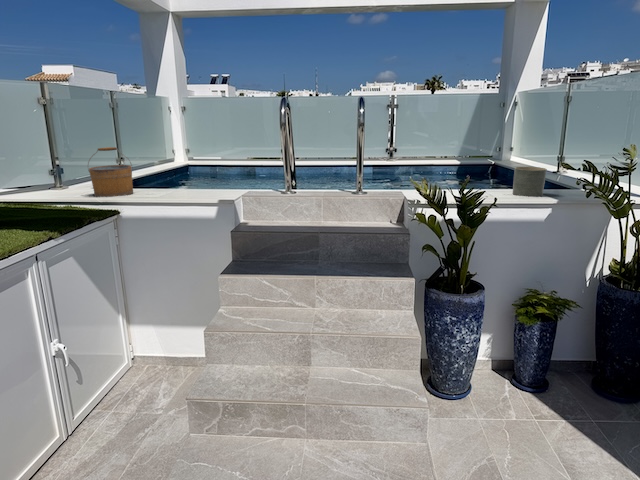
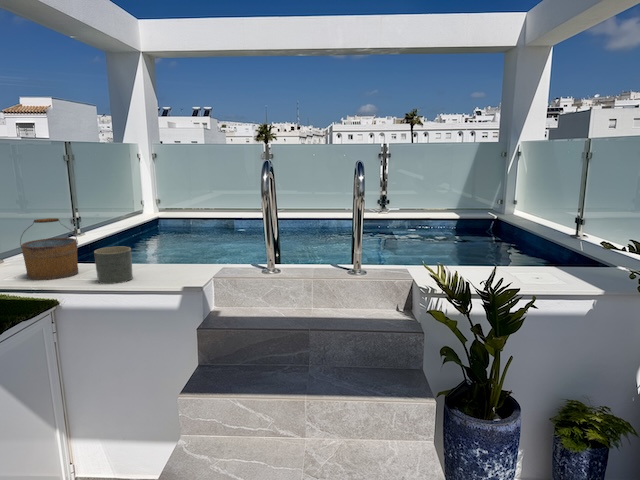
planter: present [513,167,547,197] -> present [94,246,133,284]

